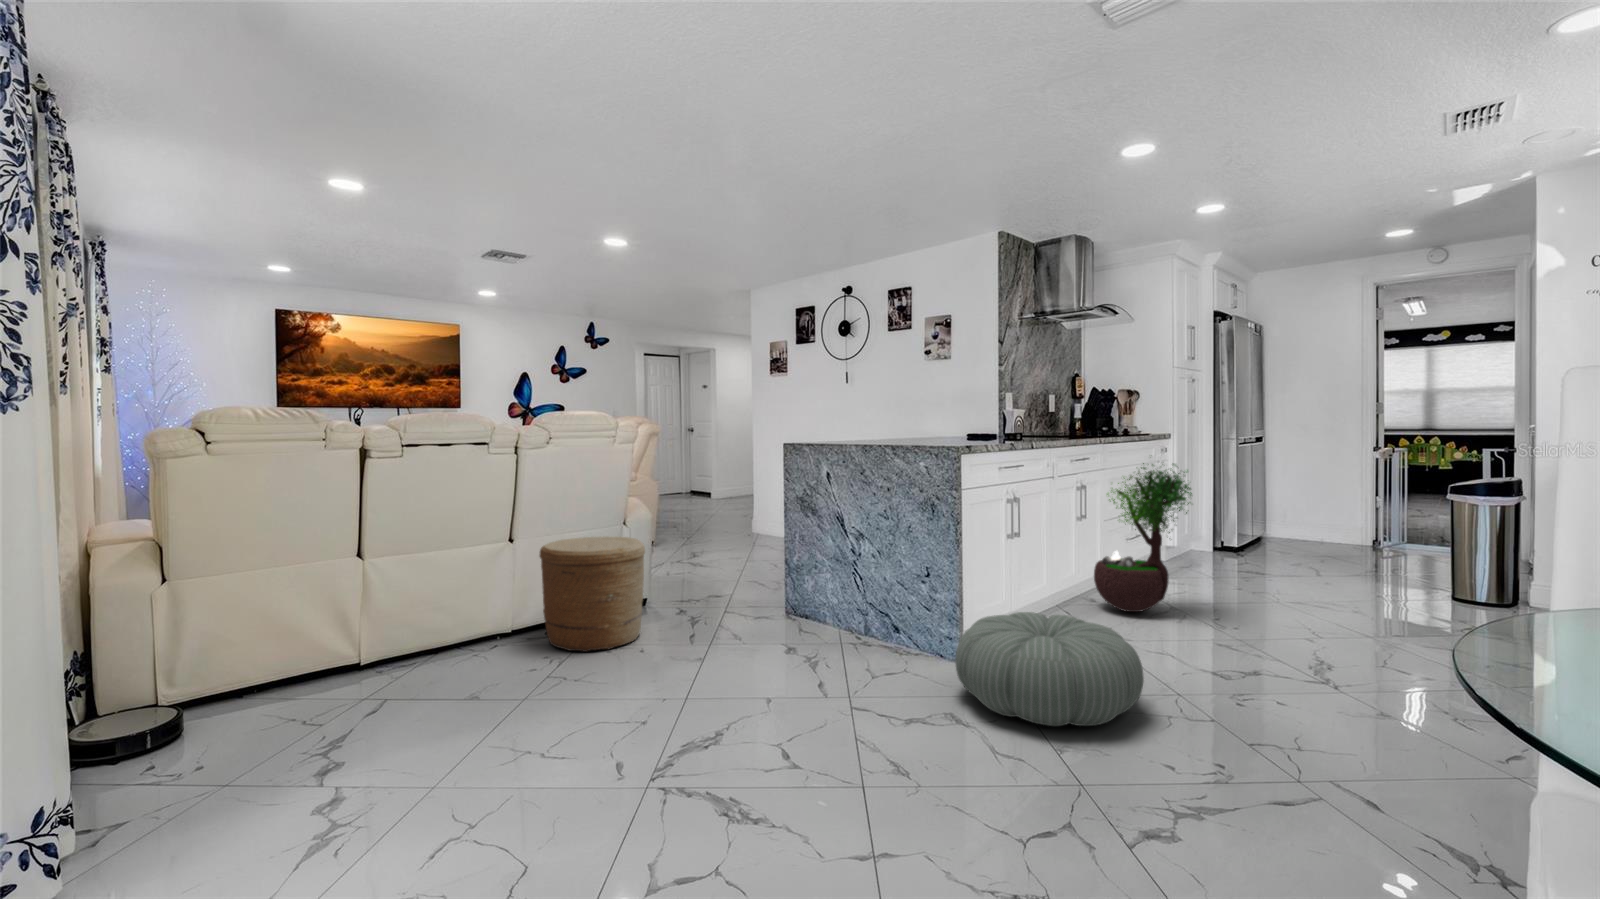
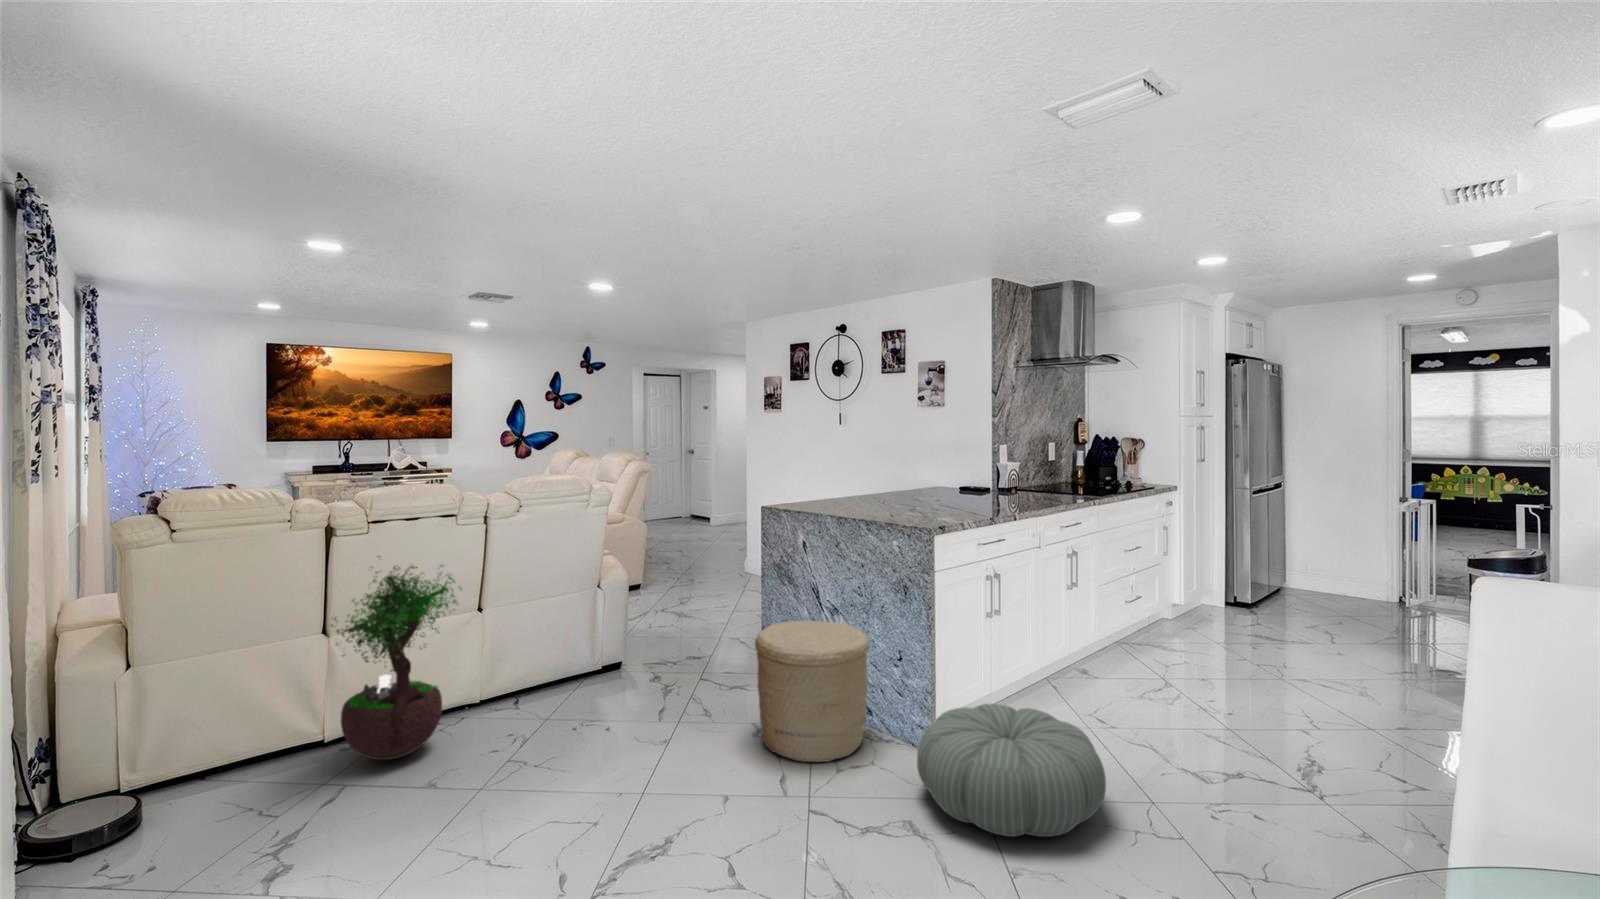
potted tree: present [1094,463,1192,612] -> present [325,565,462,760]
woven basket: present [540,537,645,652] -> present [755,621,869,762]

